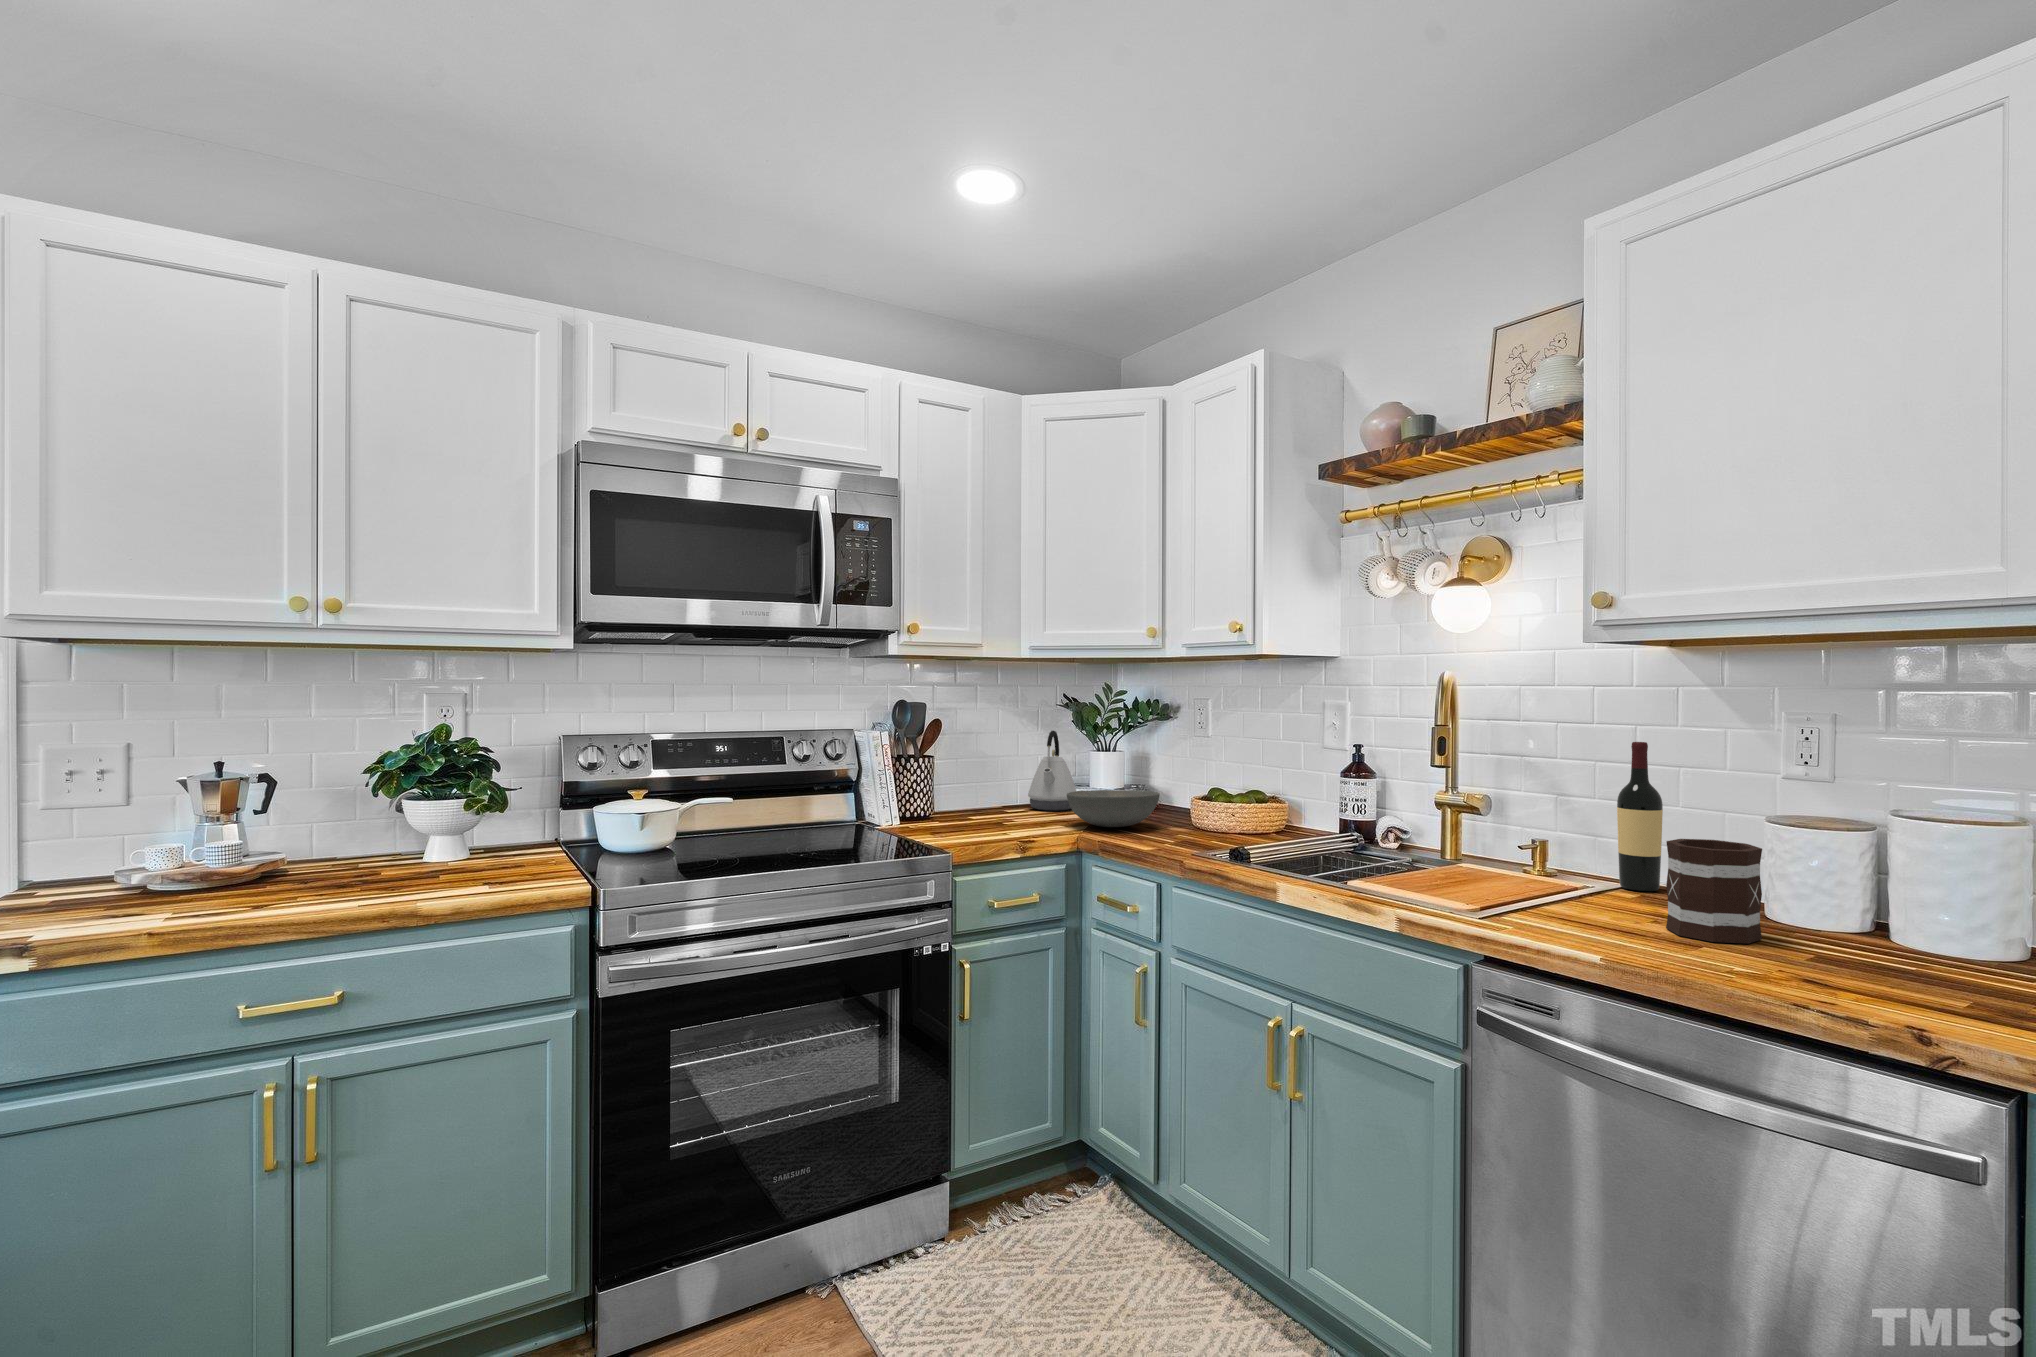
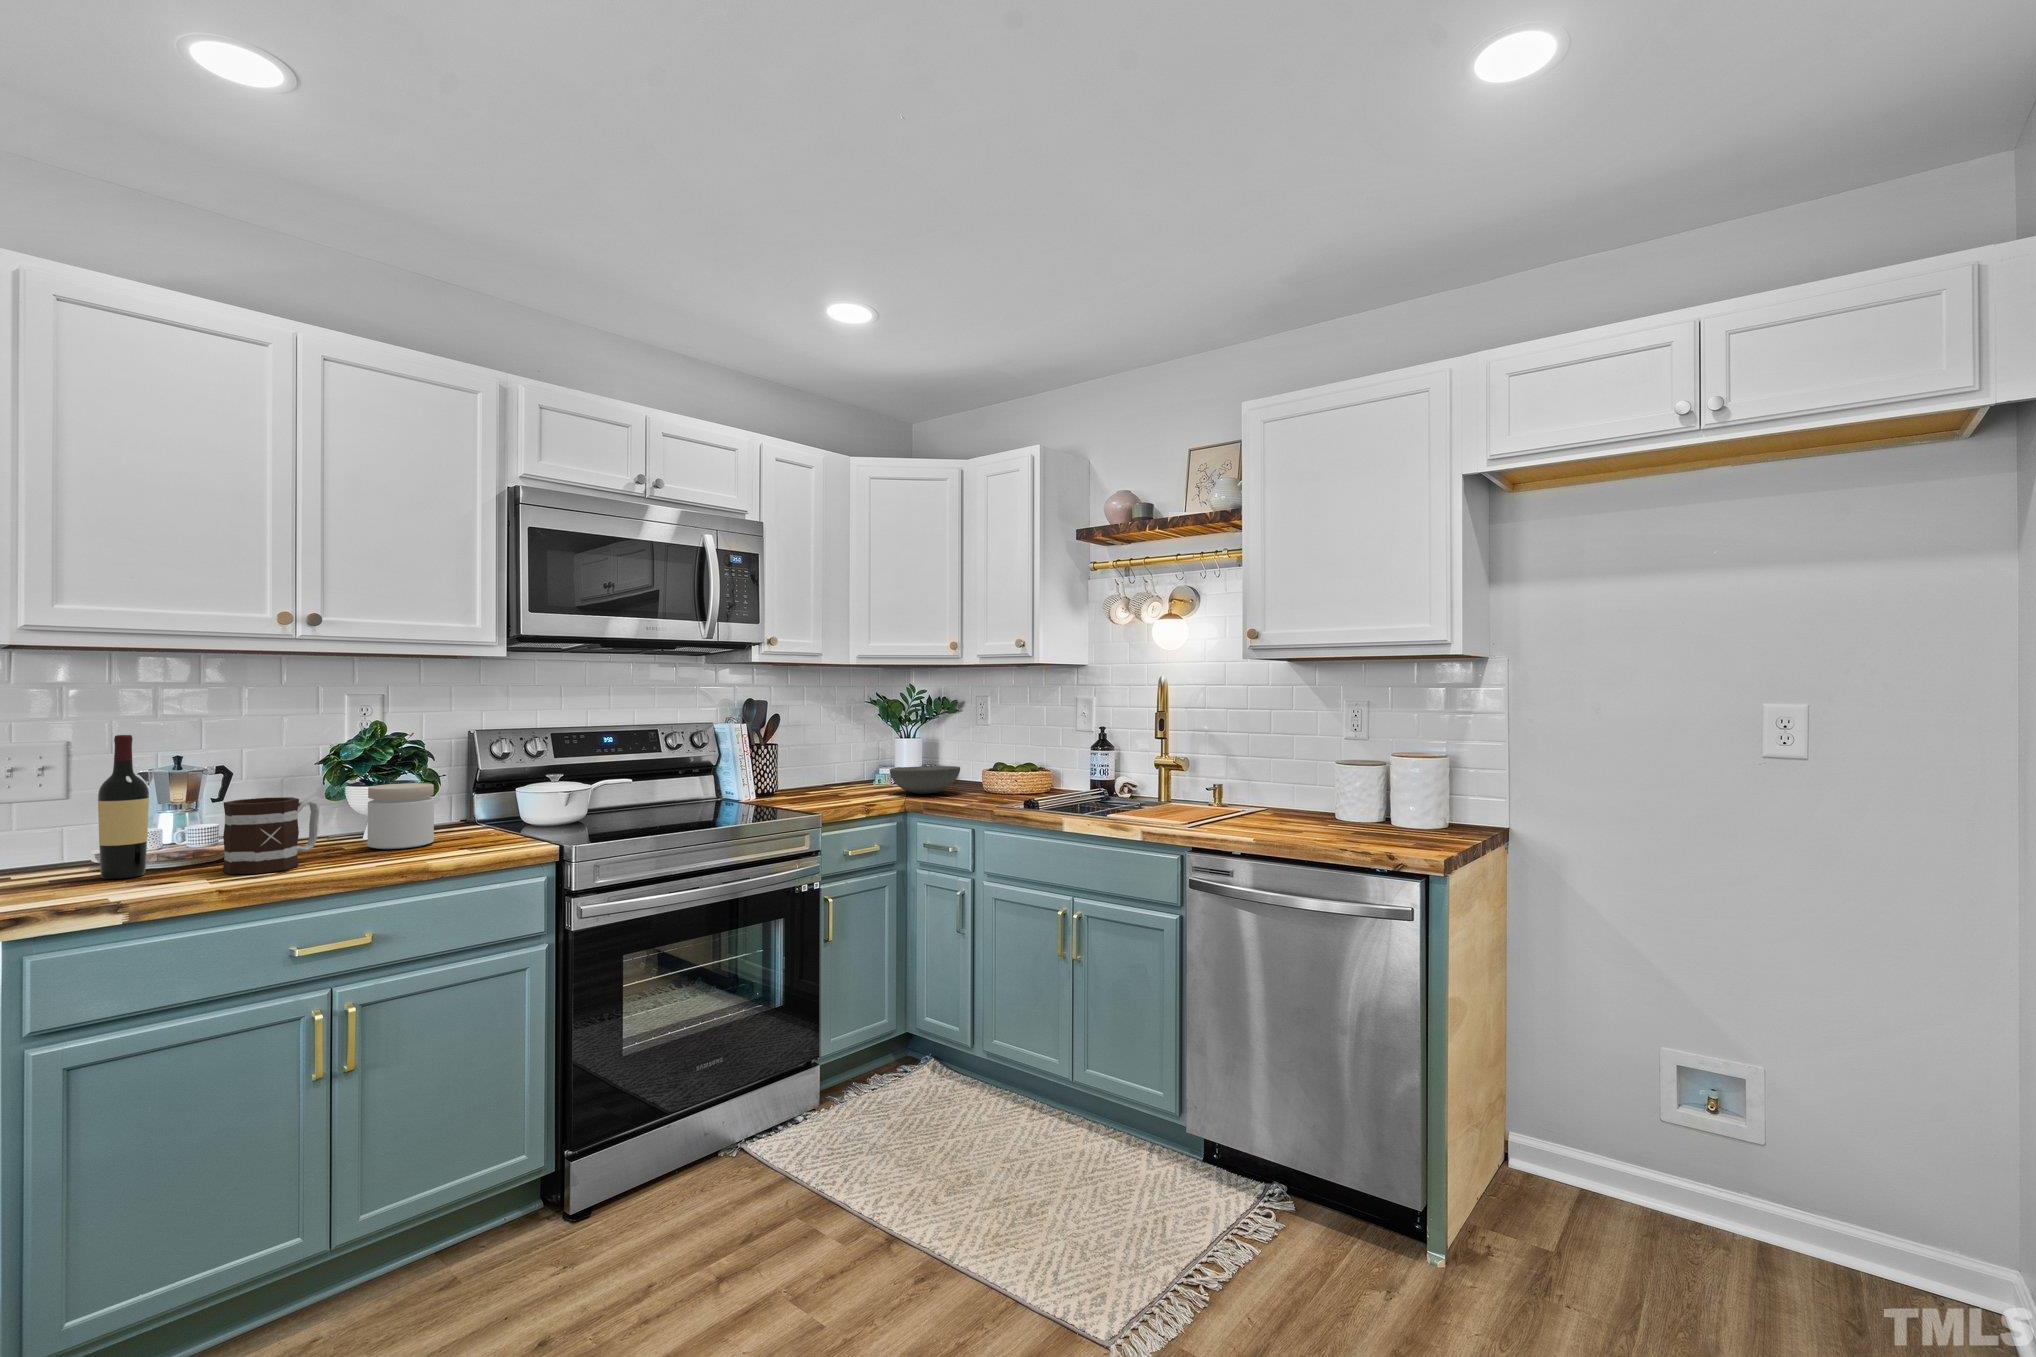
kettle: present [1028,731,1076,811] -> none [847,723,887,786]
wine bottle: present [1617,742,1663,891] -> present [98,735,149,879]
jar: none [389,801,466,881] -> present [367,783,434,849]
mug: present [1666,839,1762,944] -> present [223,797,319,874]

